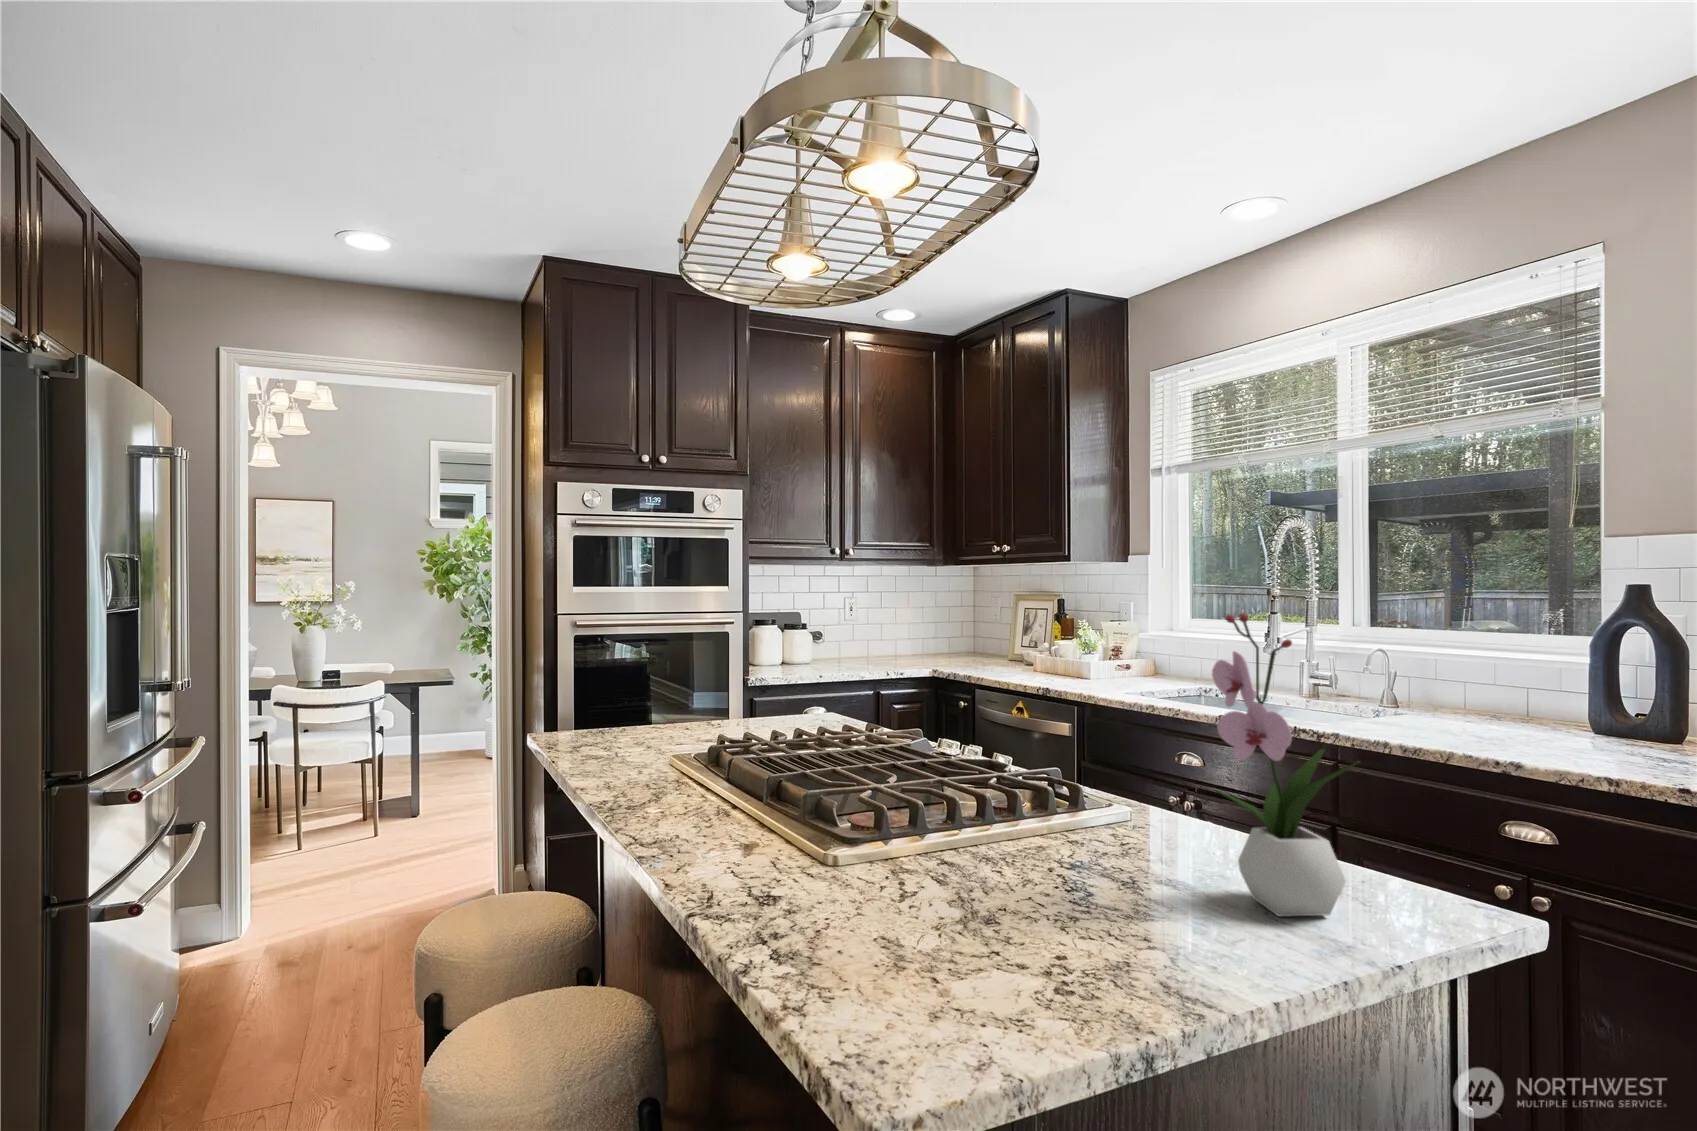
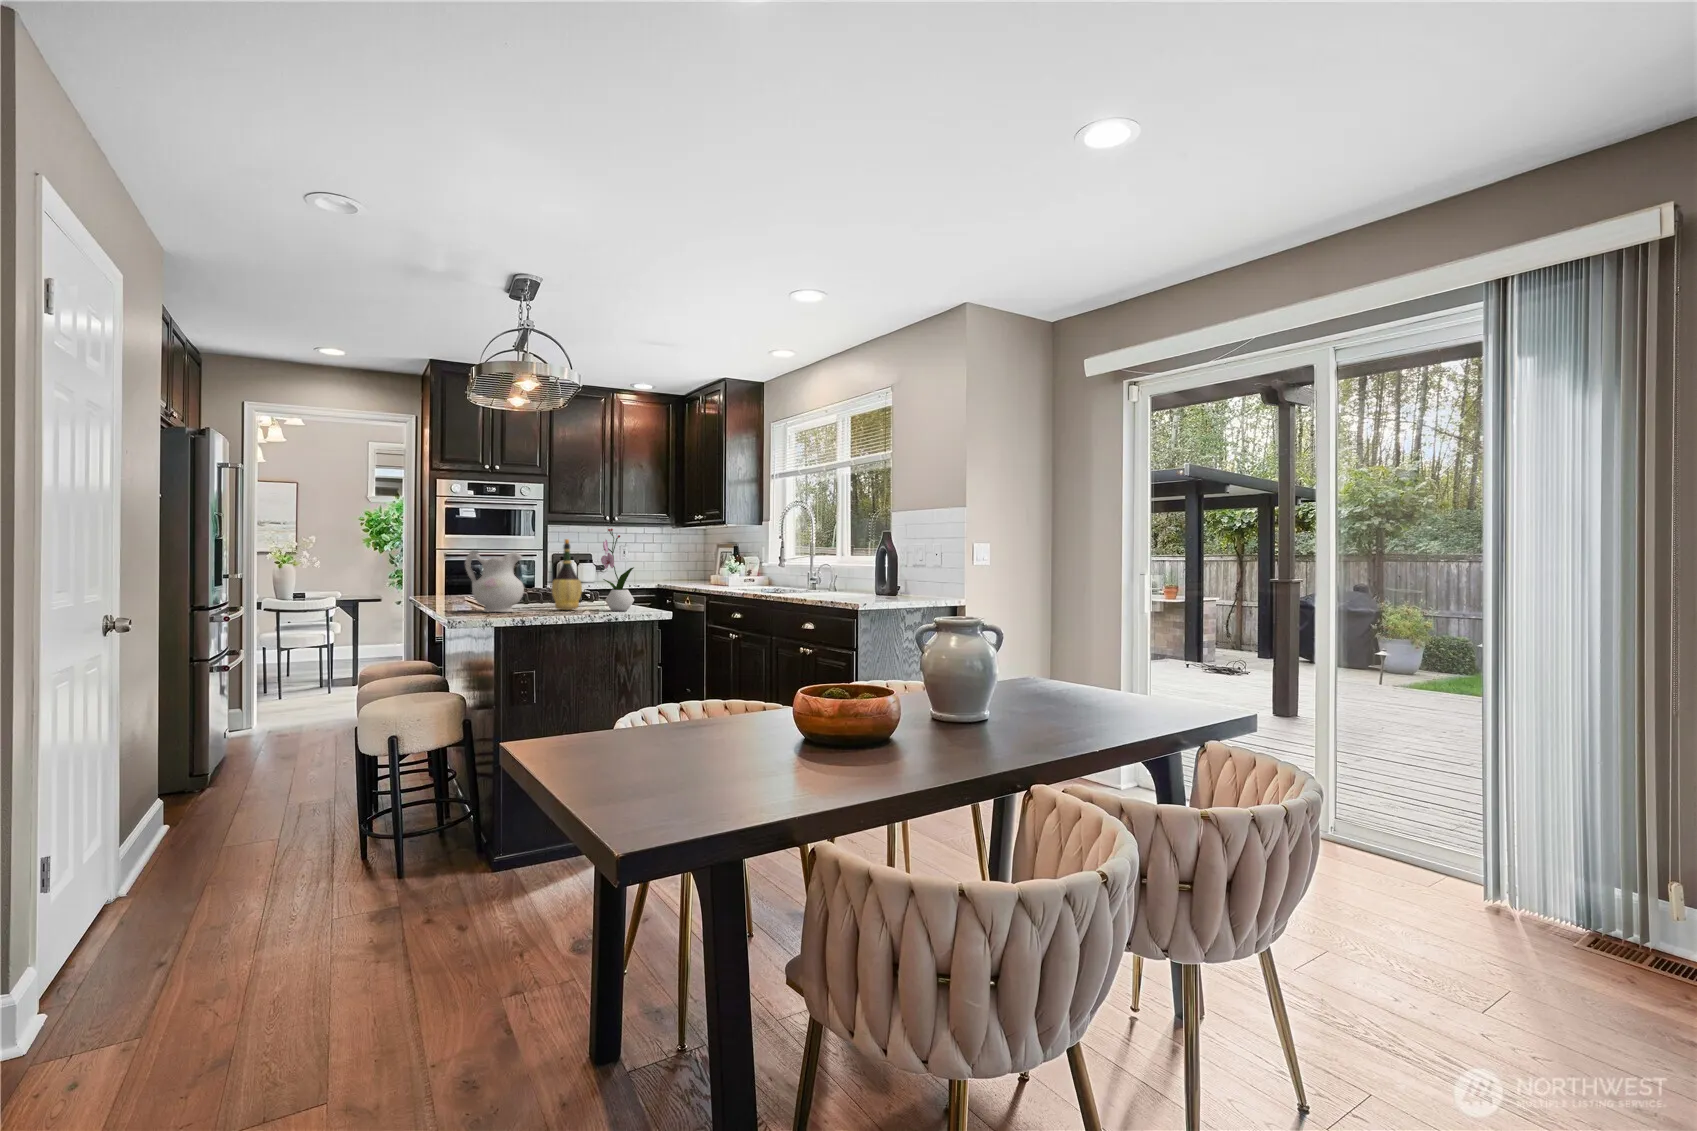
wine bottle: none [1055,654,1160,913] -> present [552,539,582,610]
ceramic pitcher: none [798,714,1010,970] -> present [465,550,524,612]

